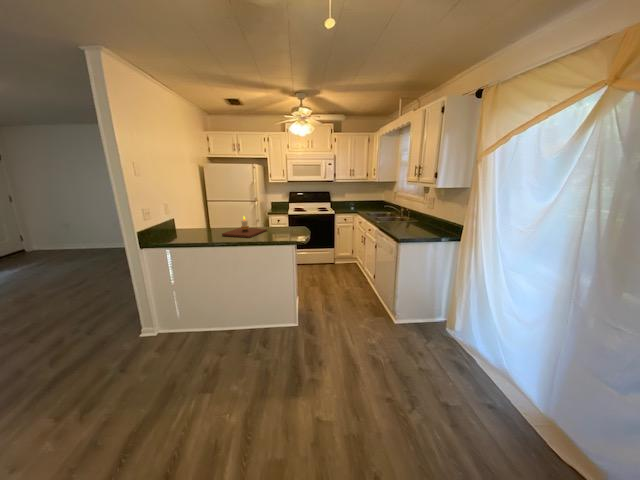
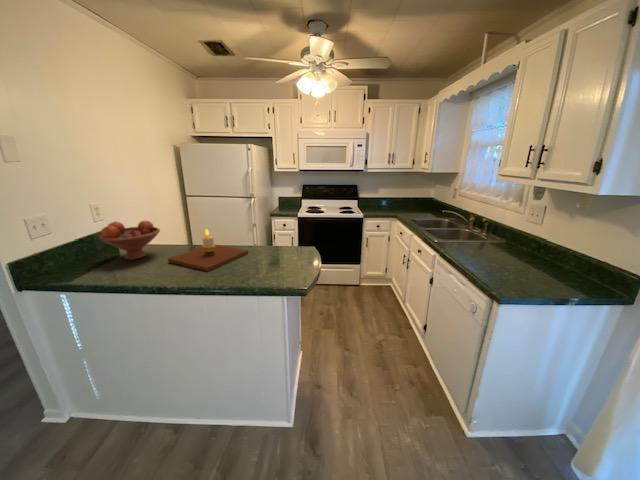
fruit bowl: none [180,213,213,236] -> present [99,221,160,260]

